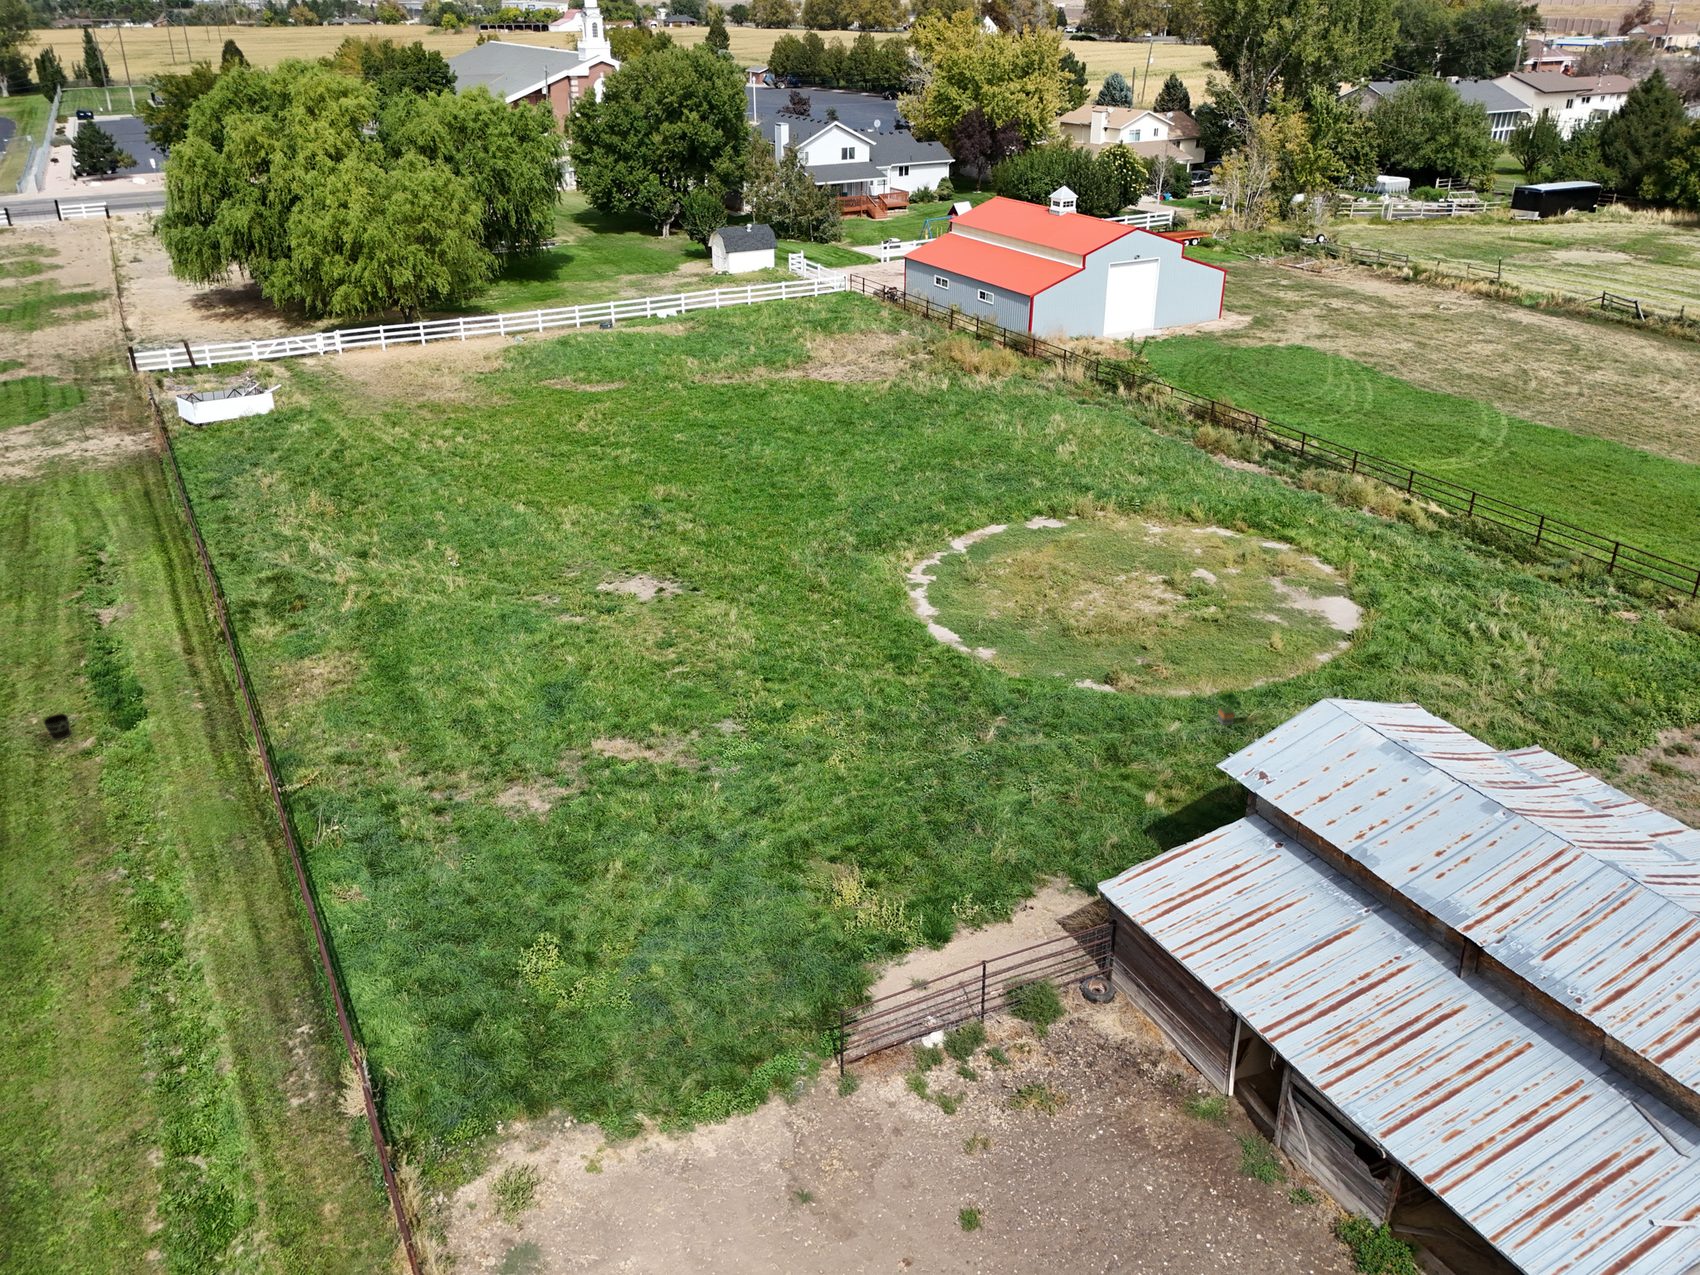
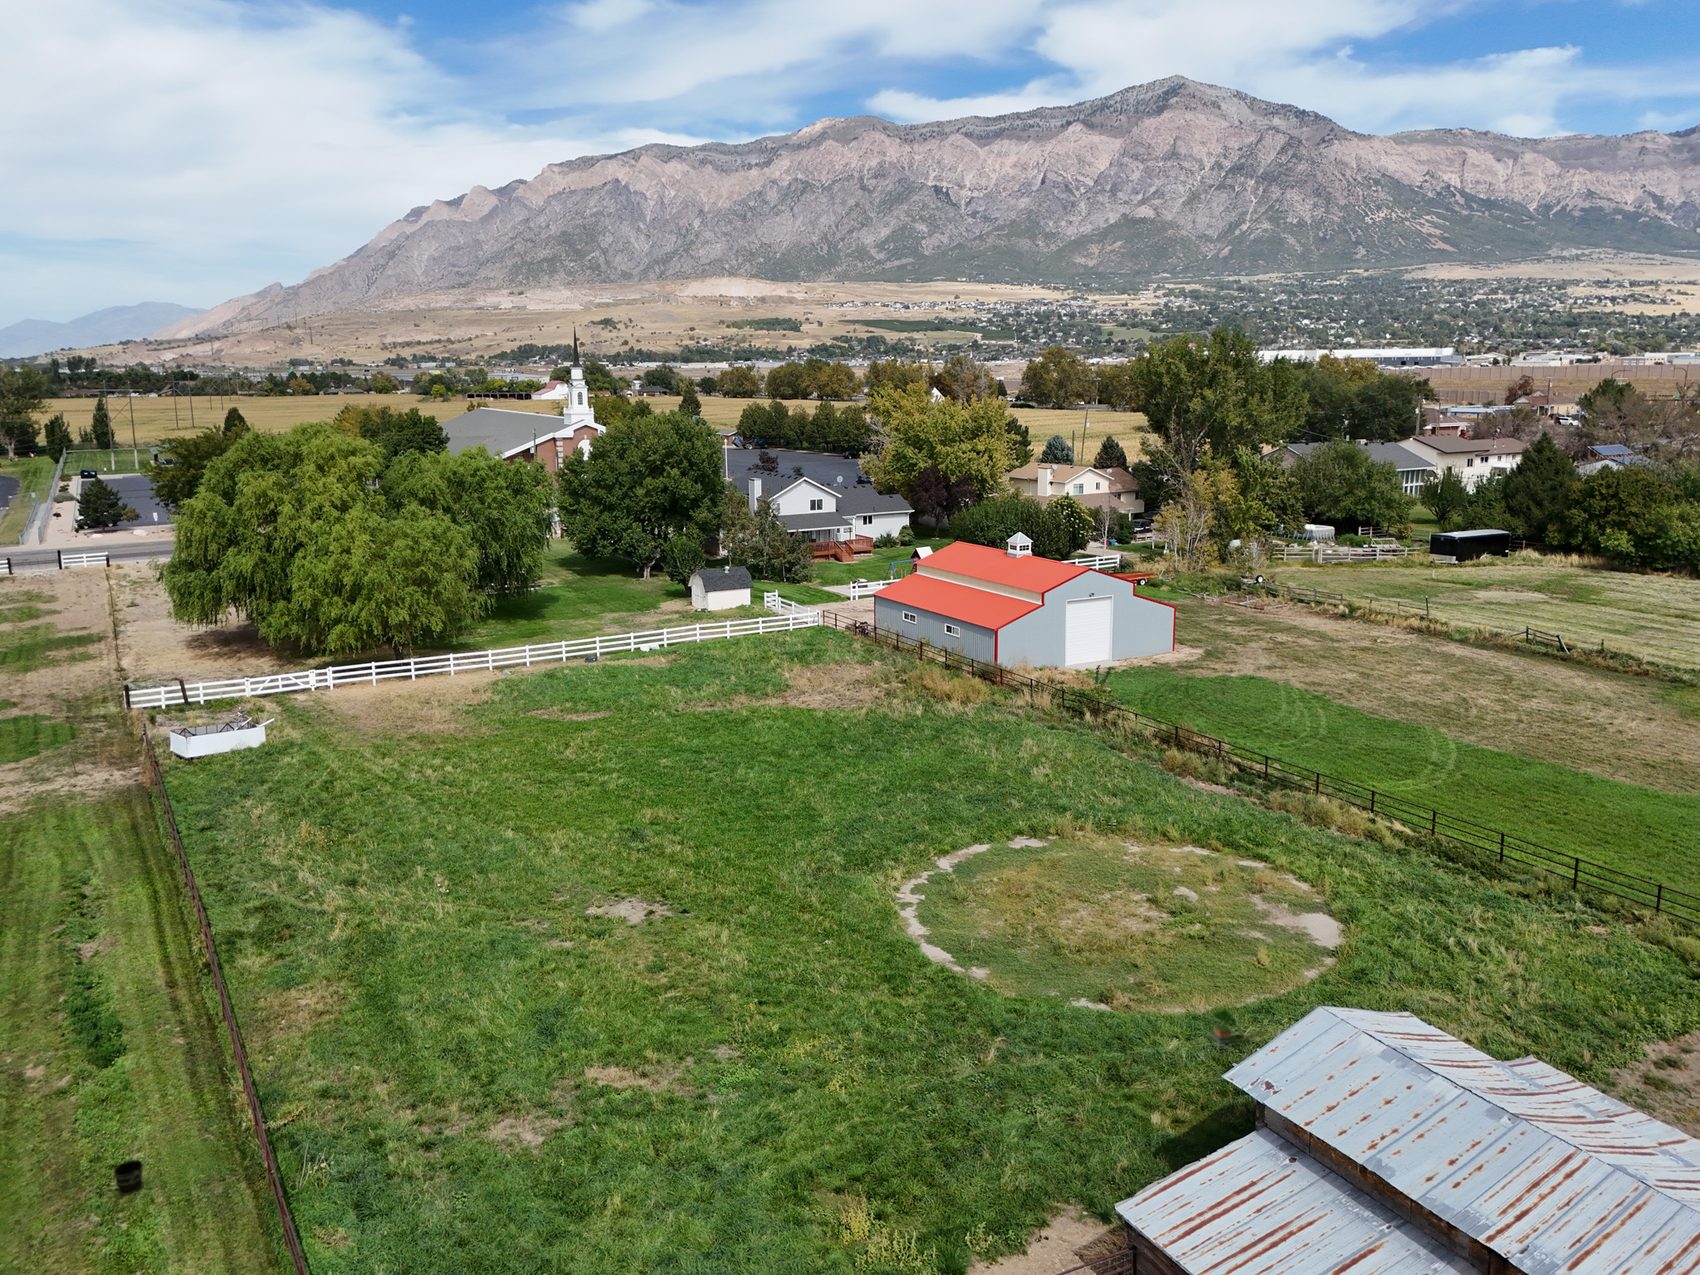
bucket: present [44,714,71,740] -> present [114,1160,143,1195]

